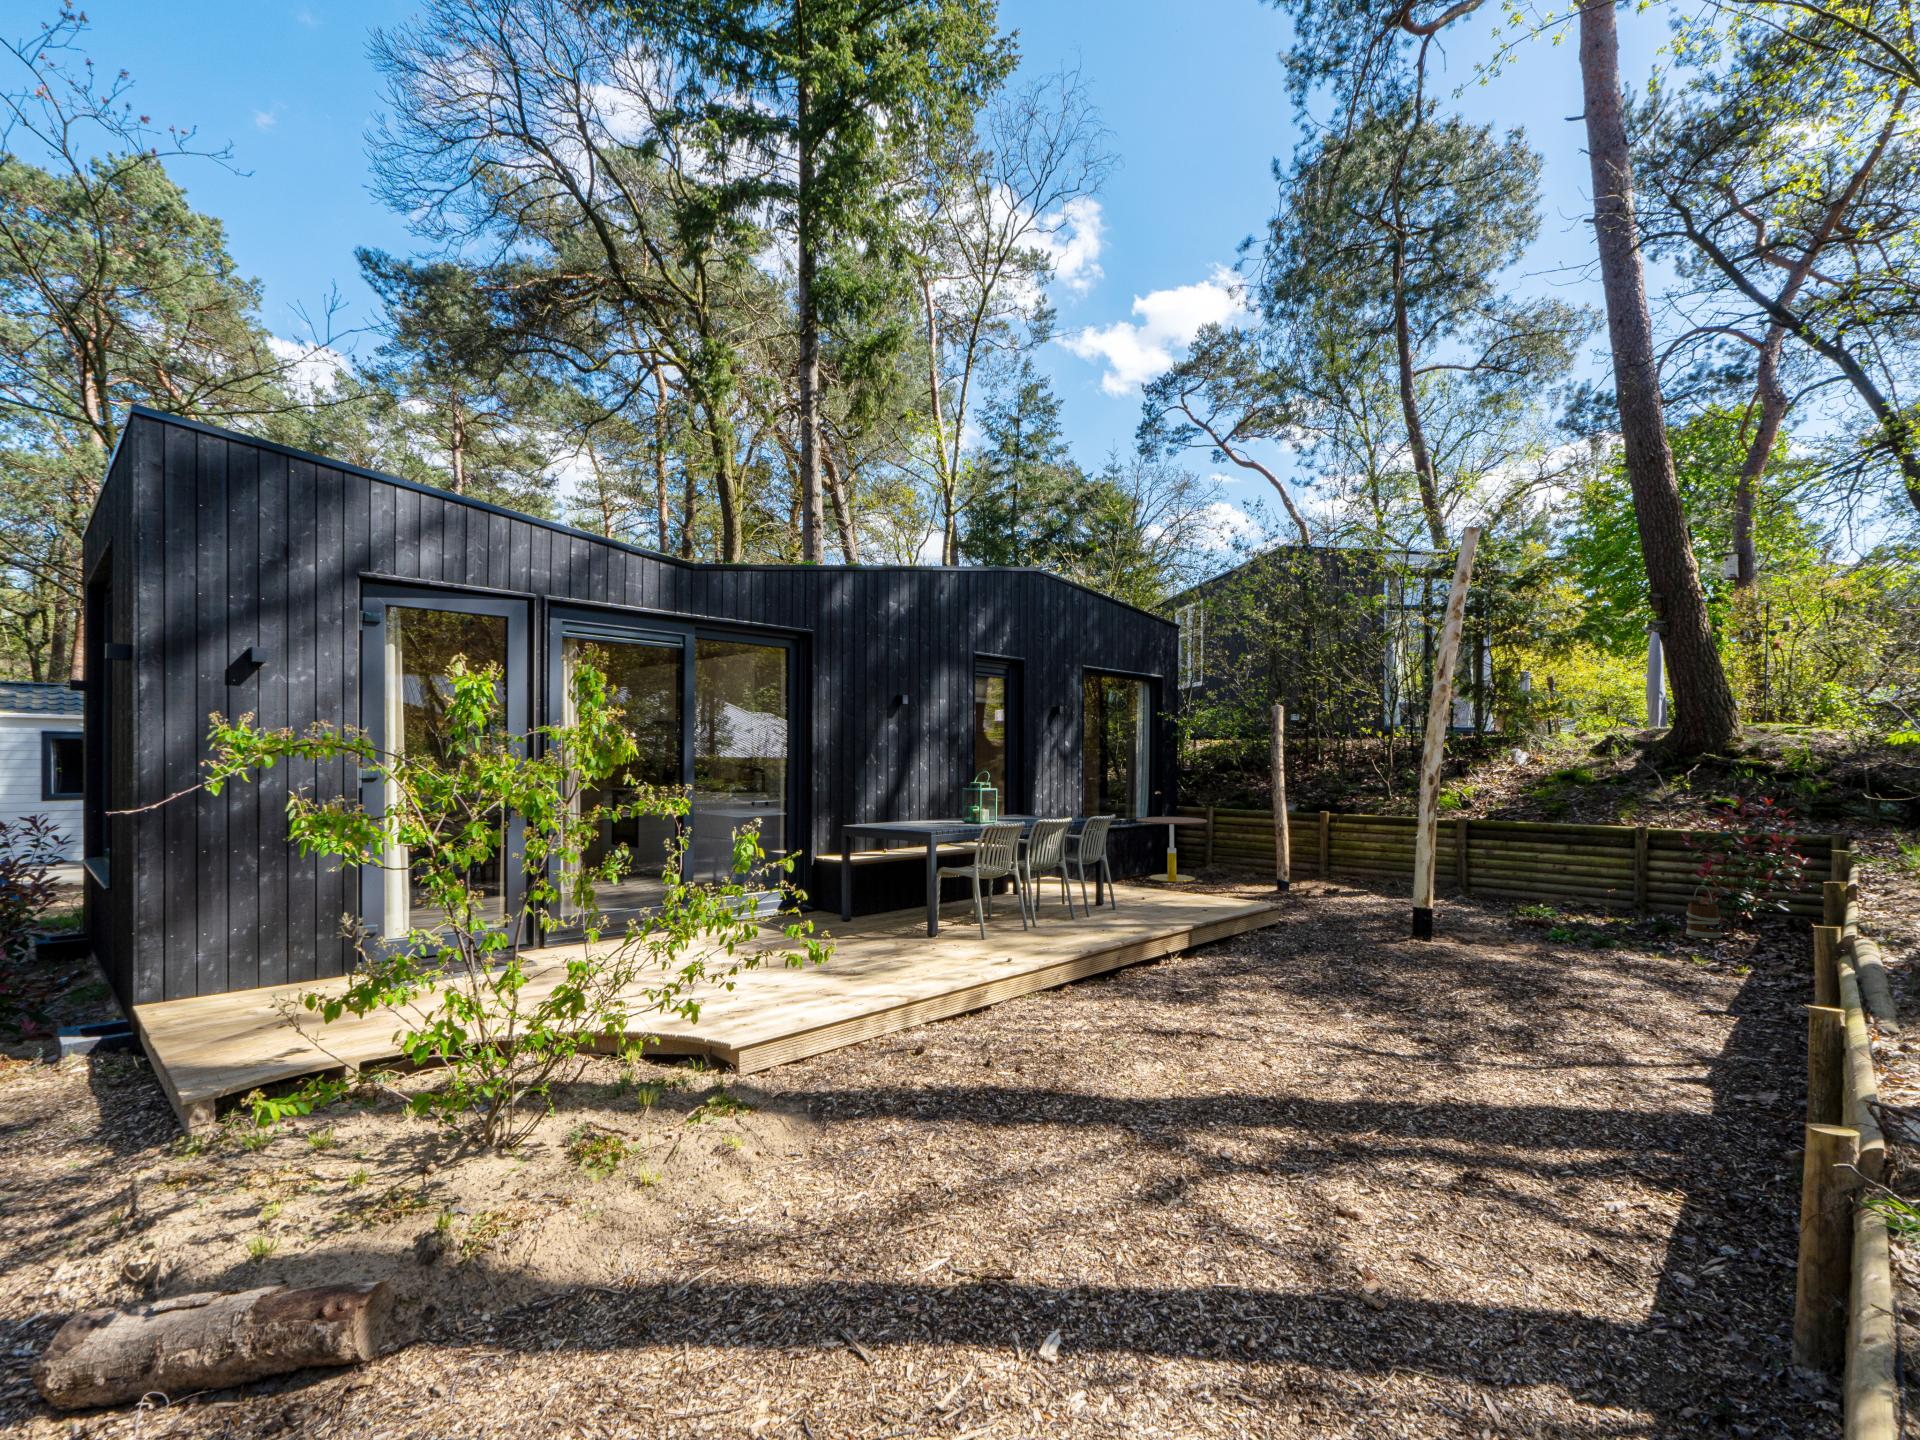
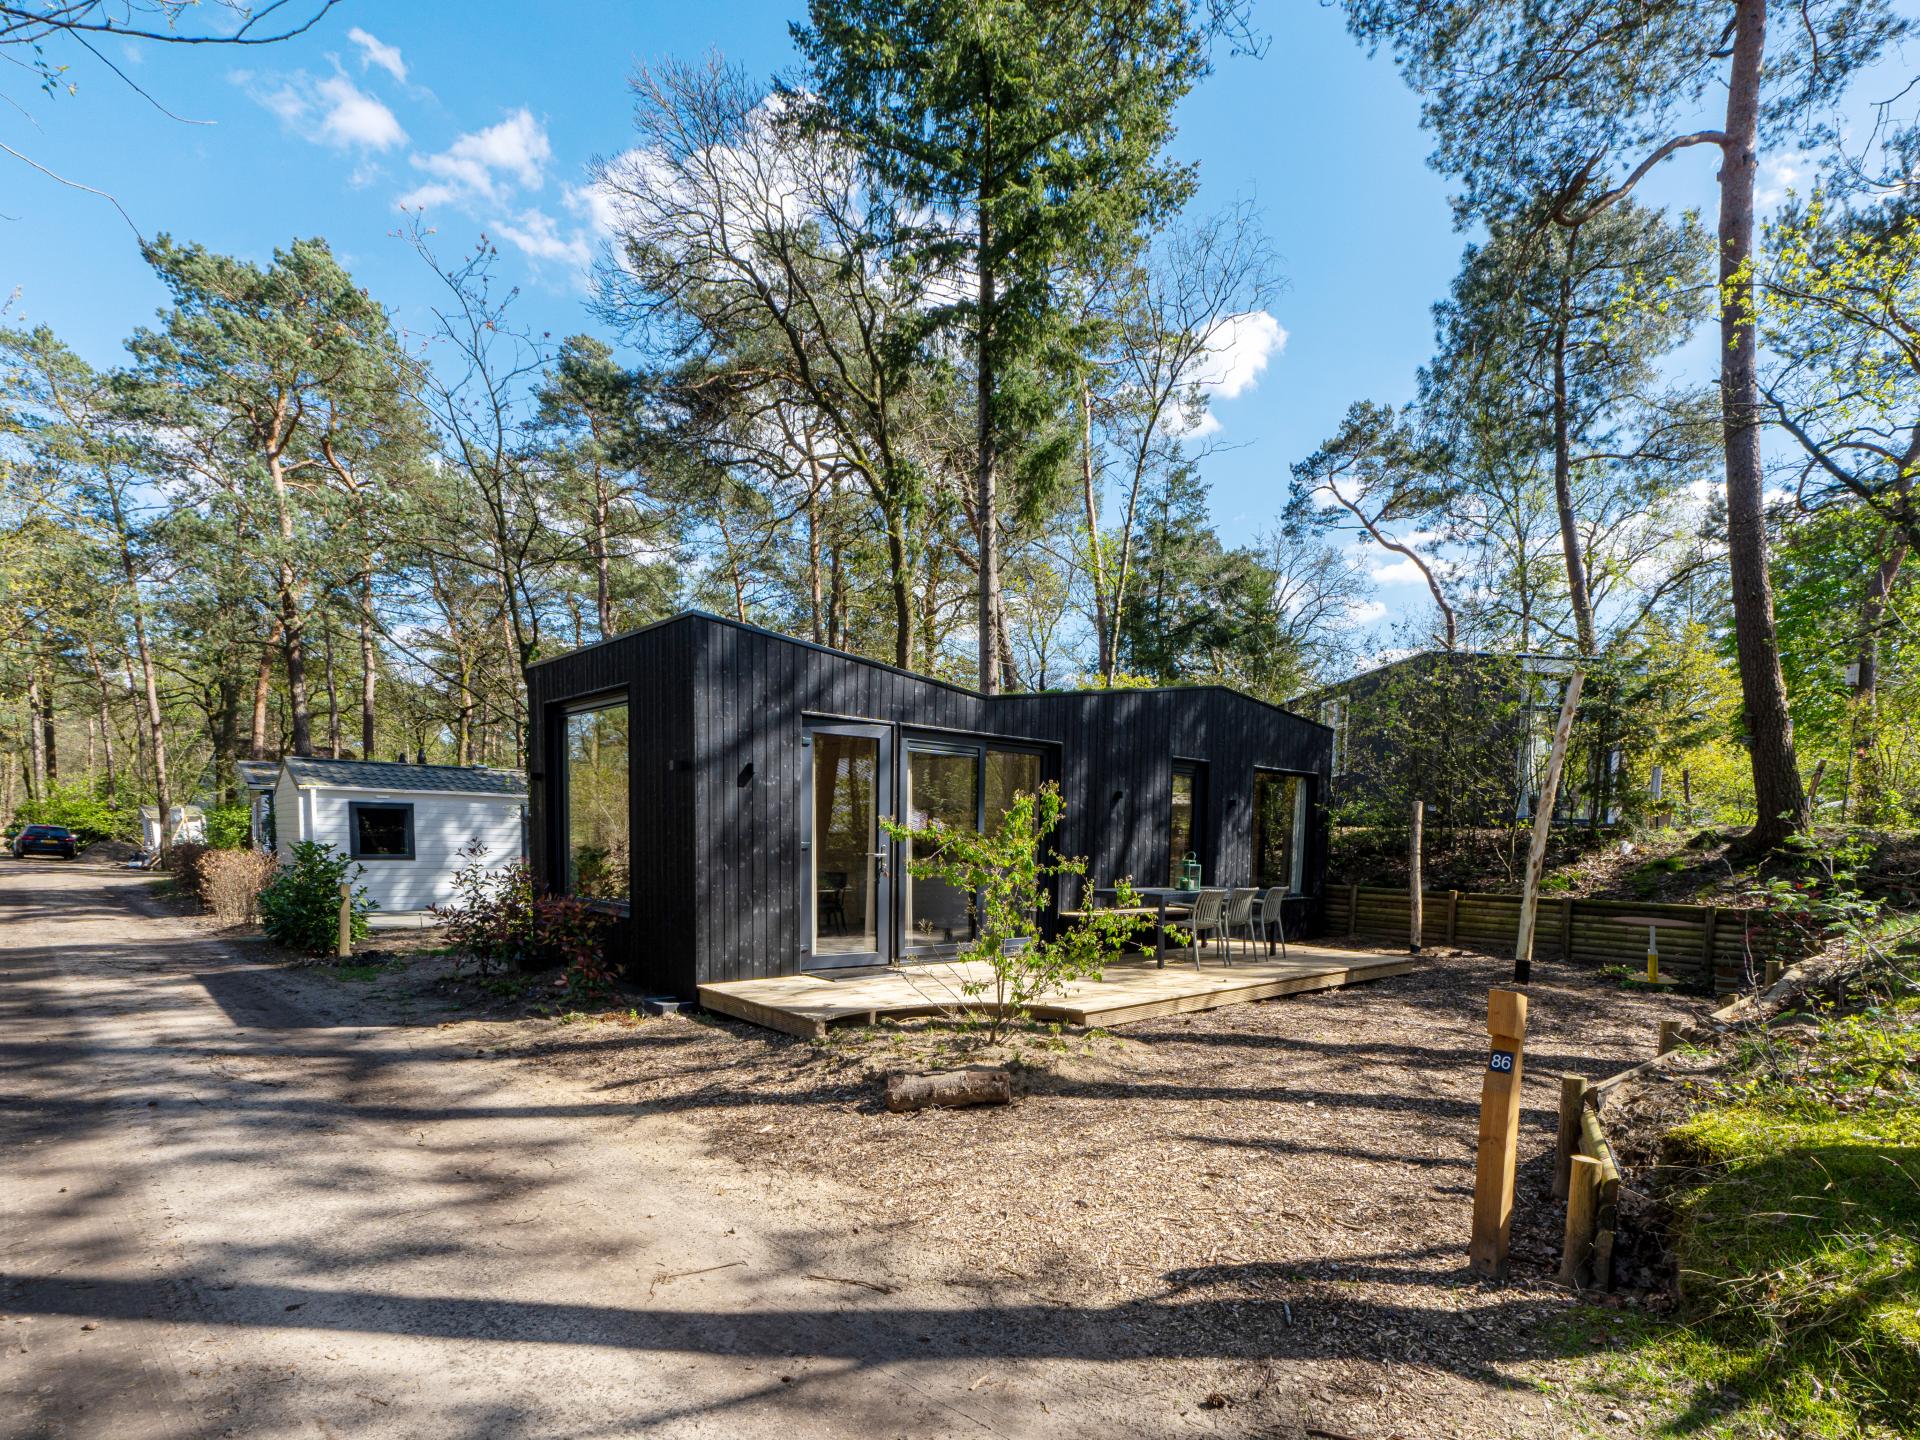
side table: present [1137,817,1207,882] -> present [1613,917,1693,984]

